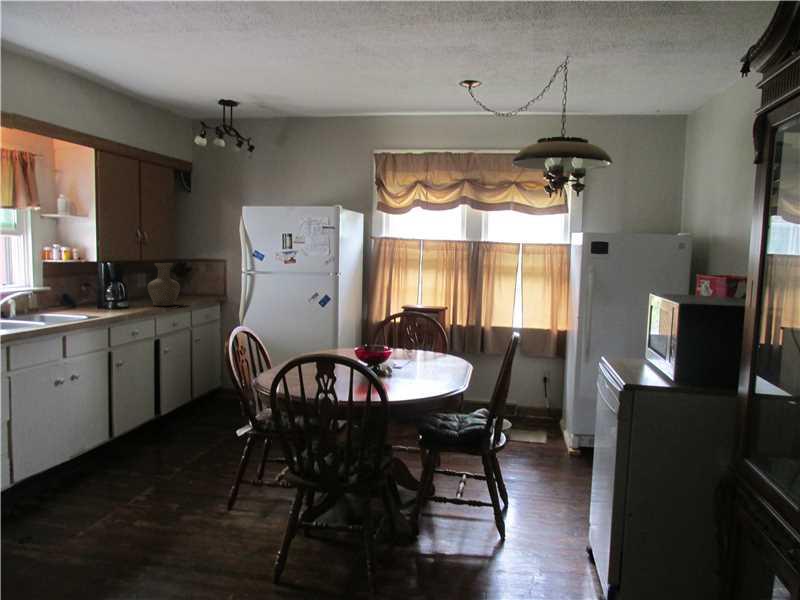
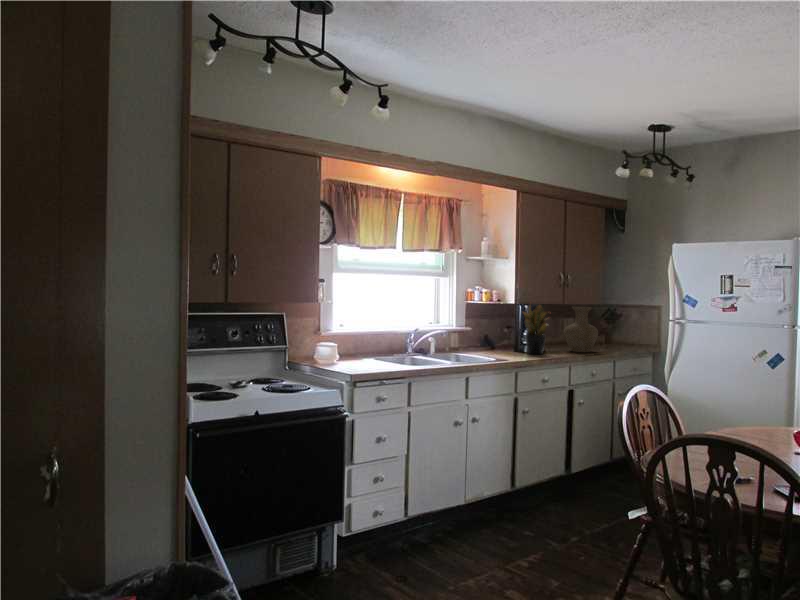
potted plant: none [103,257,142,310] -> present [523,305,548,354]

